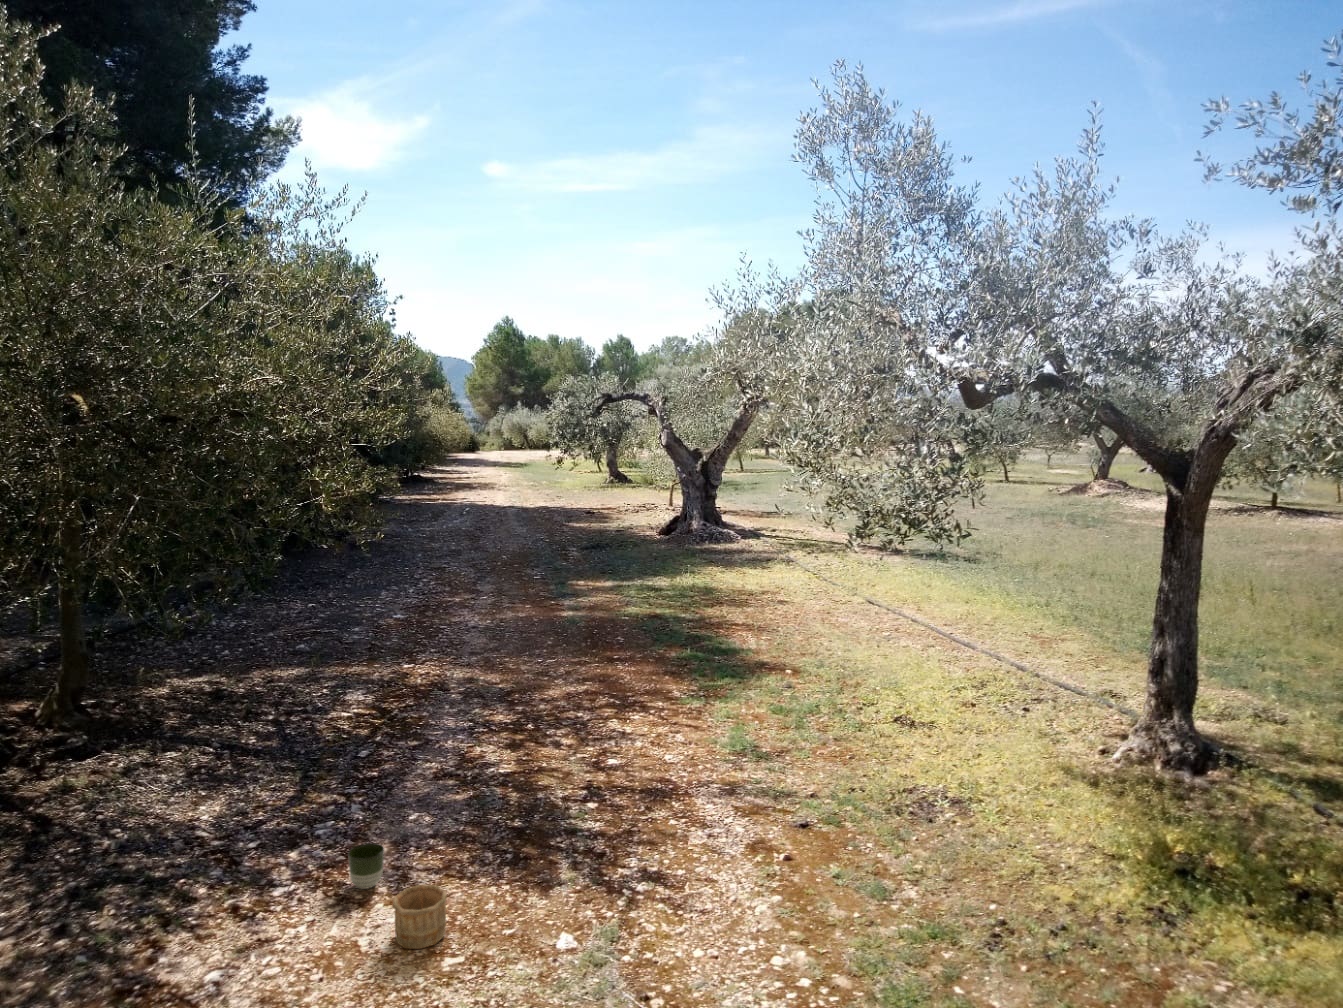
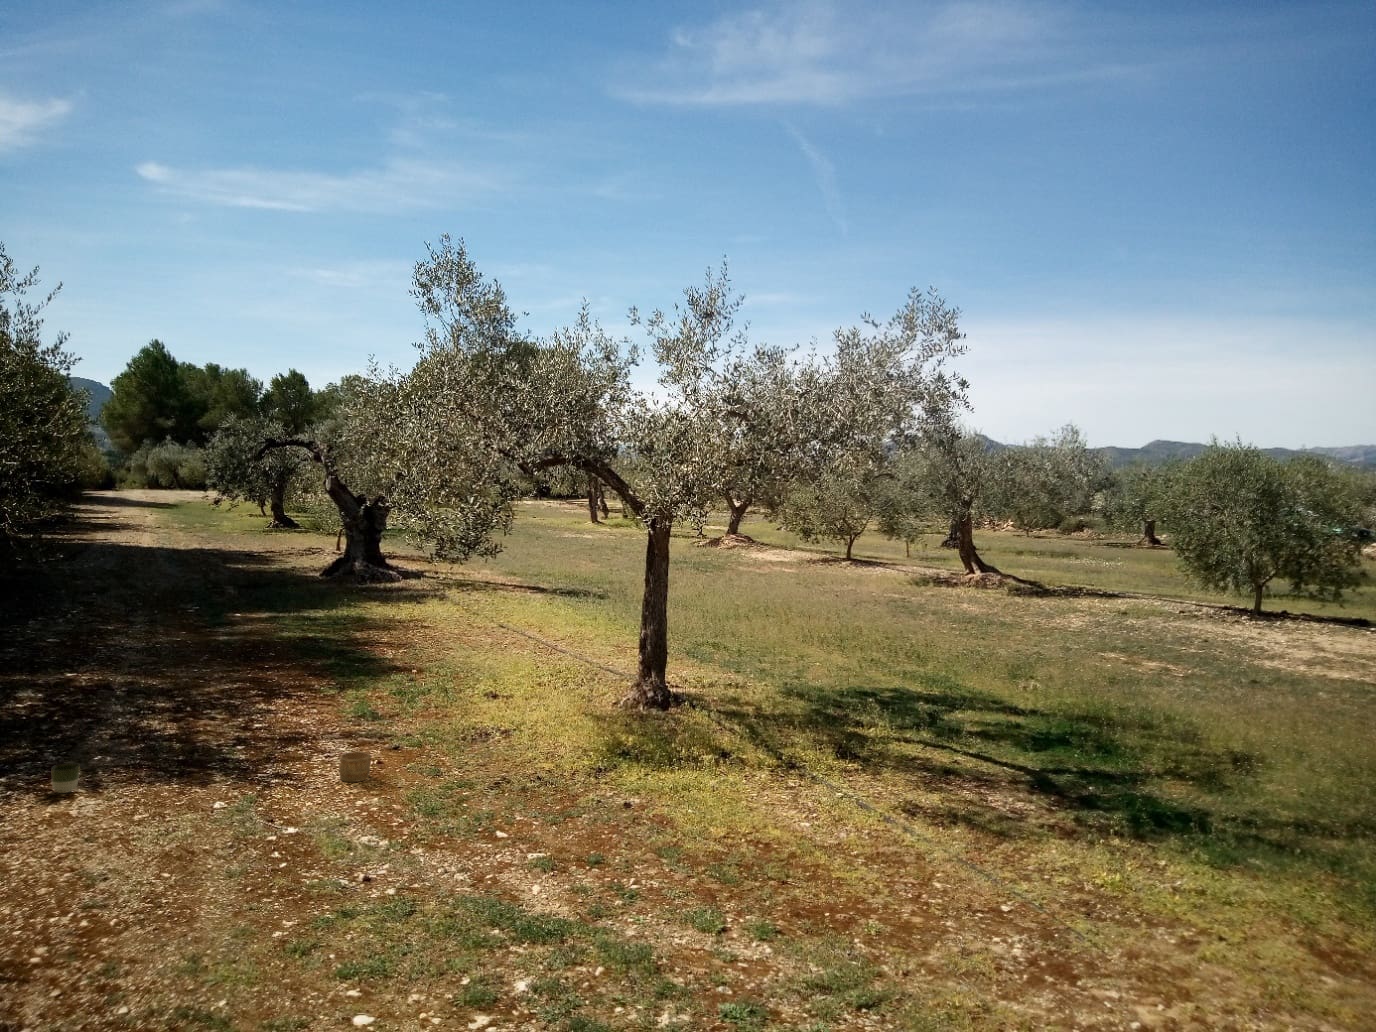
wooden bucket: present [393,884,447,949] -> present [339,751,371,782]

